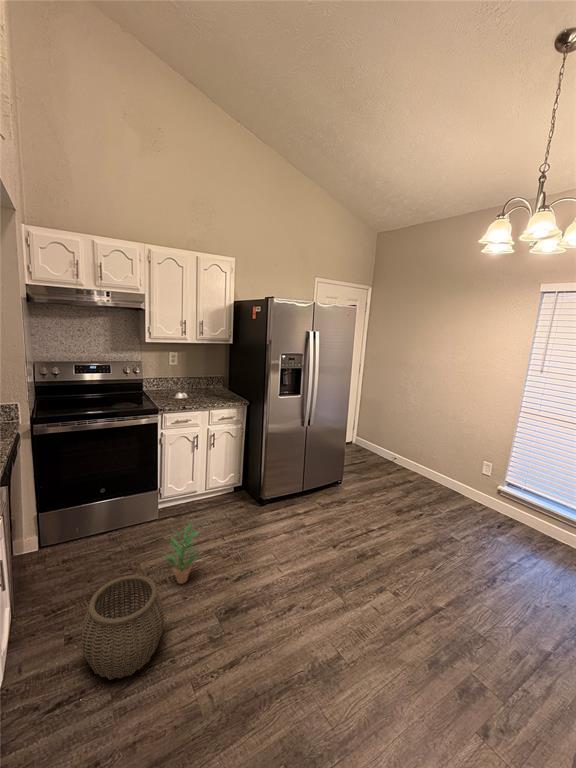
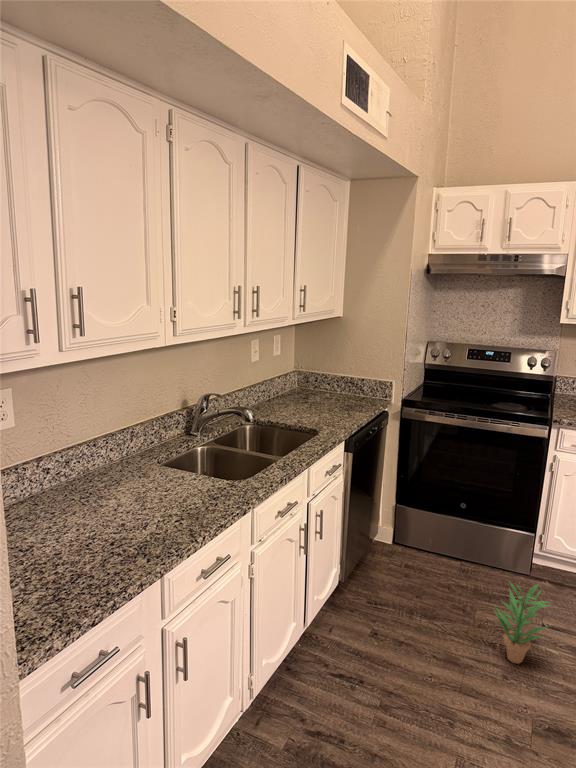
woven basket: present [82,575,164,680] -> none [371,594,461,704]

